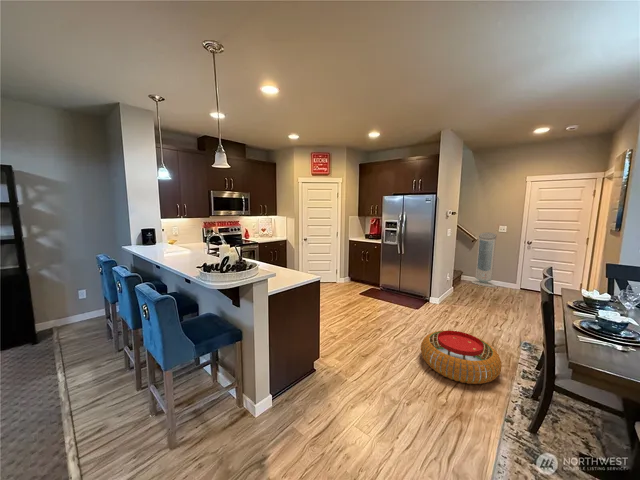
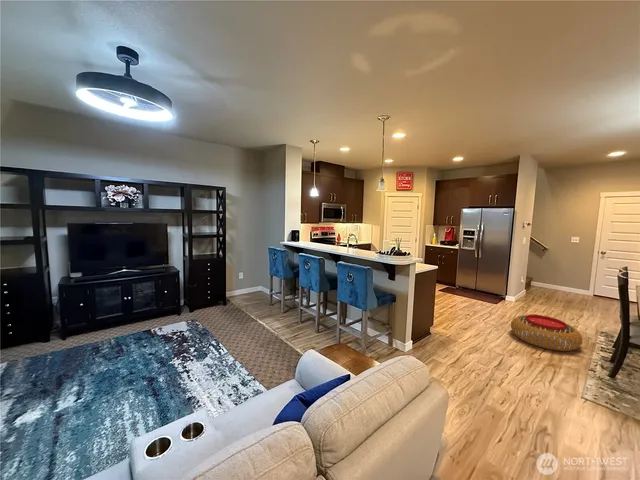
air purifier: present [472,233,496,287] -> none [543,243,569,293]

